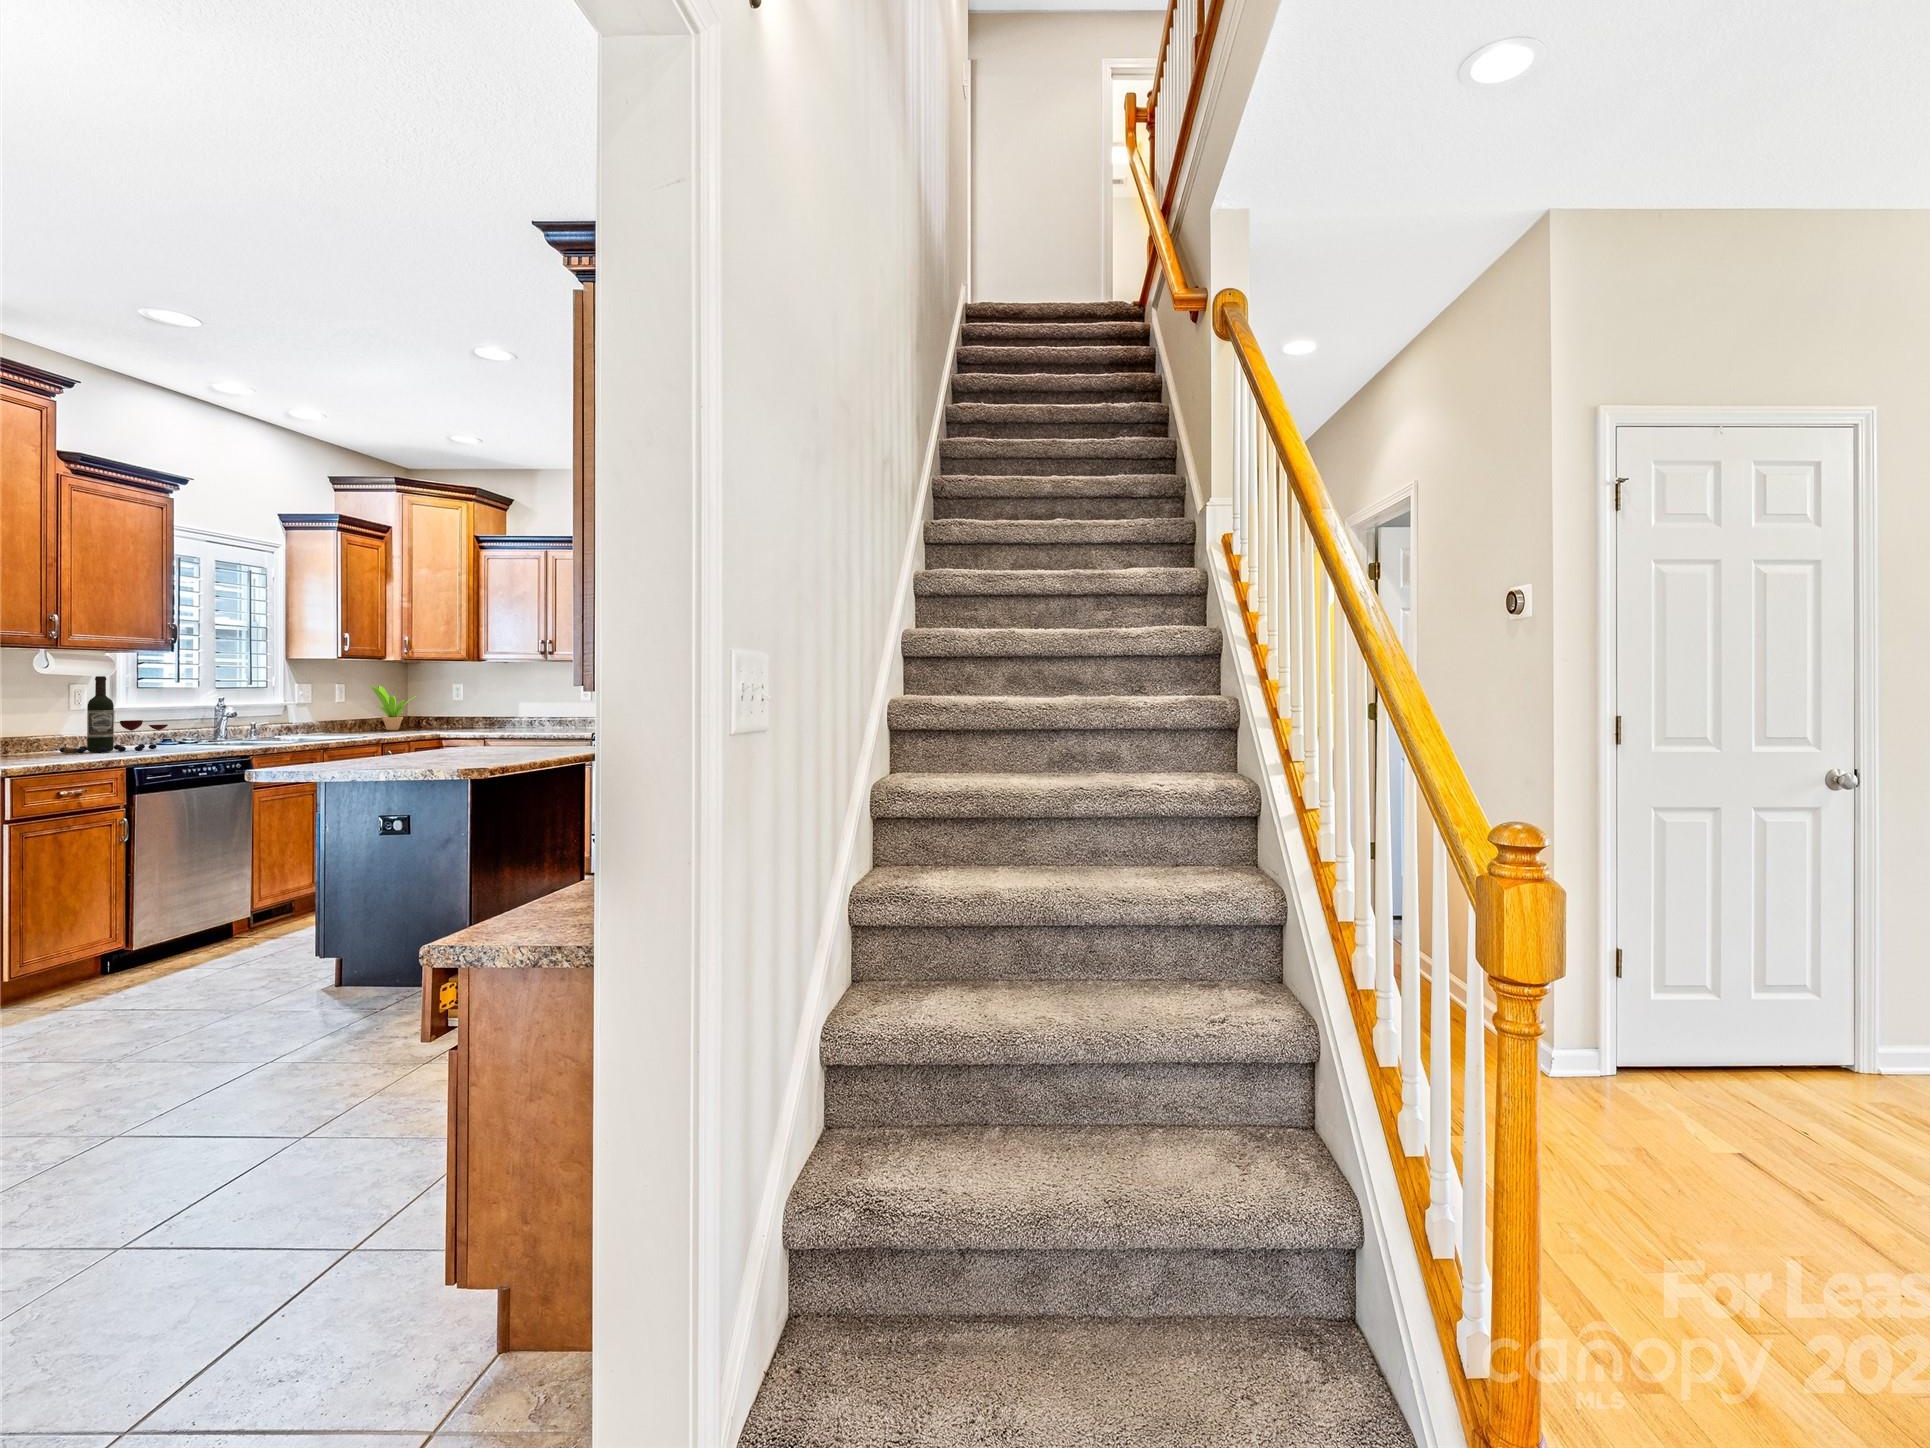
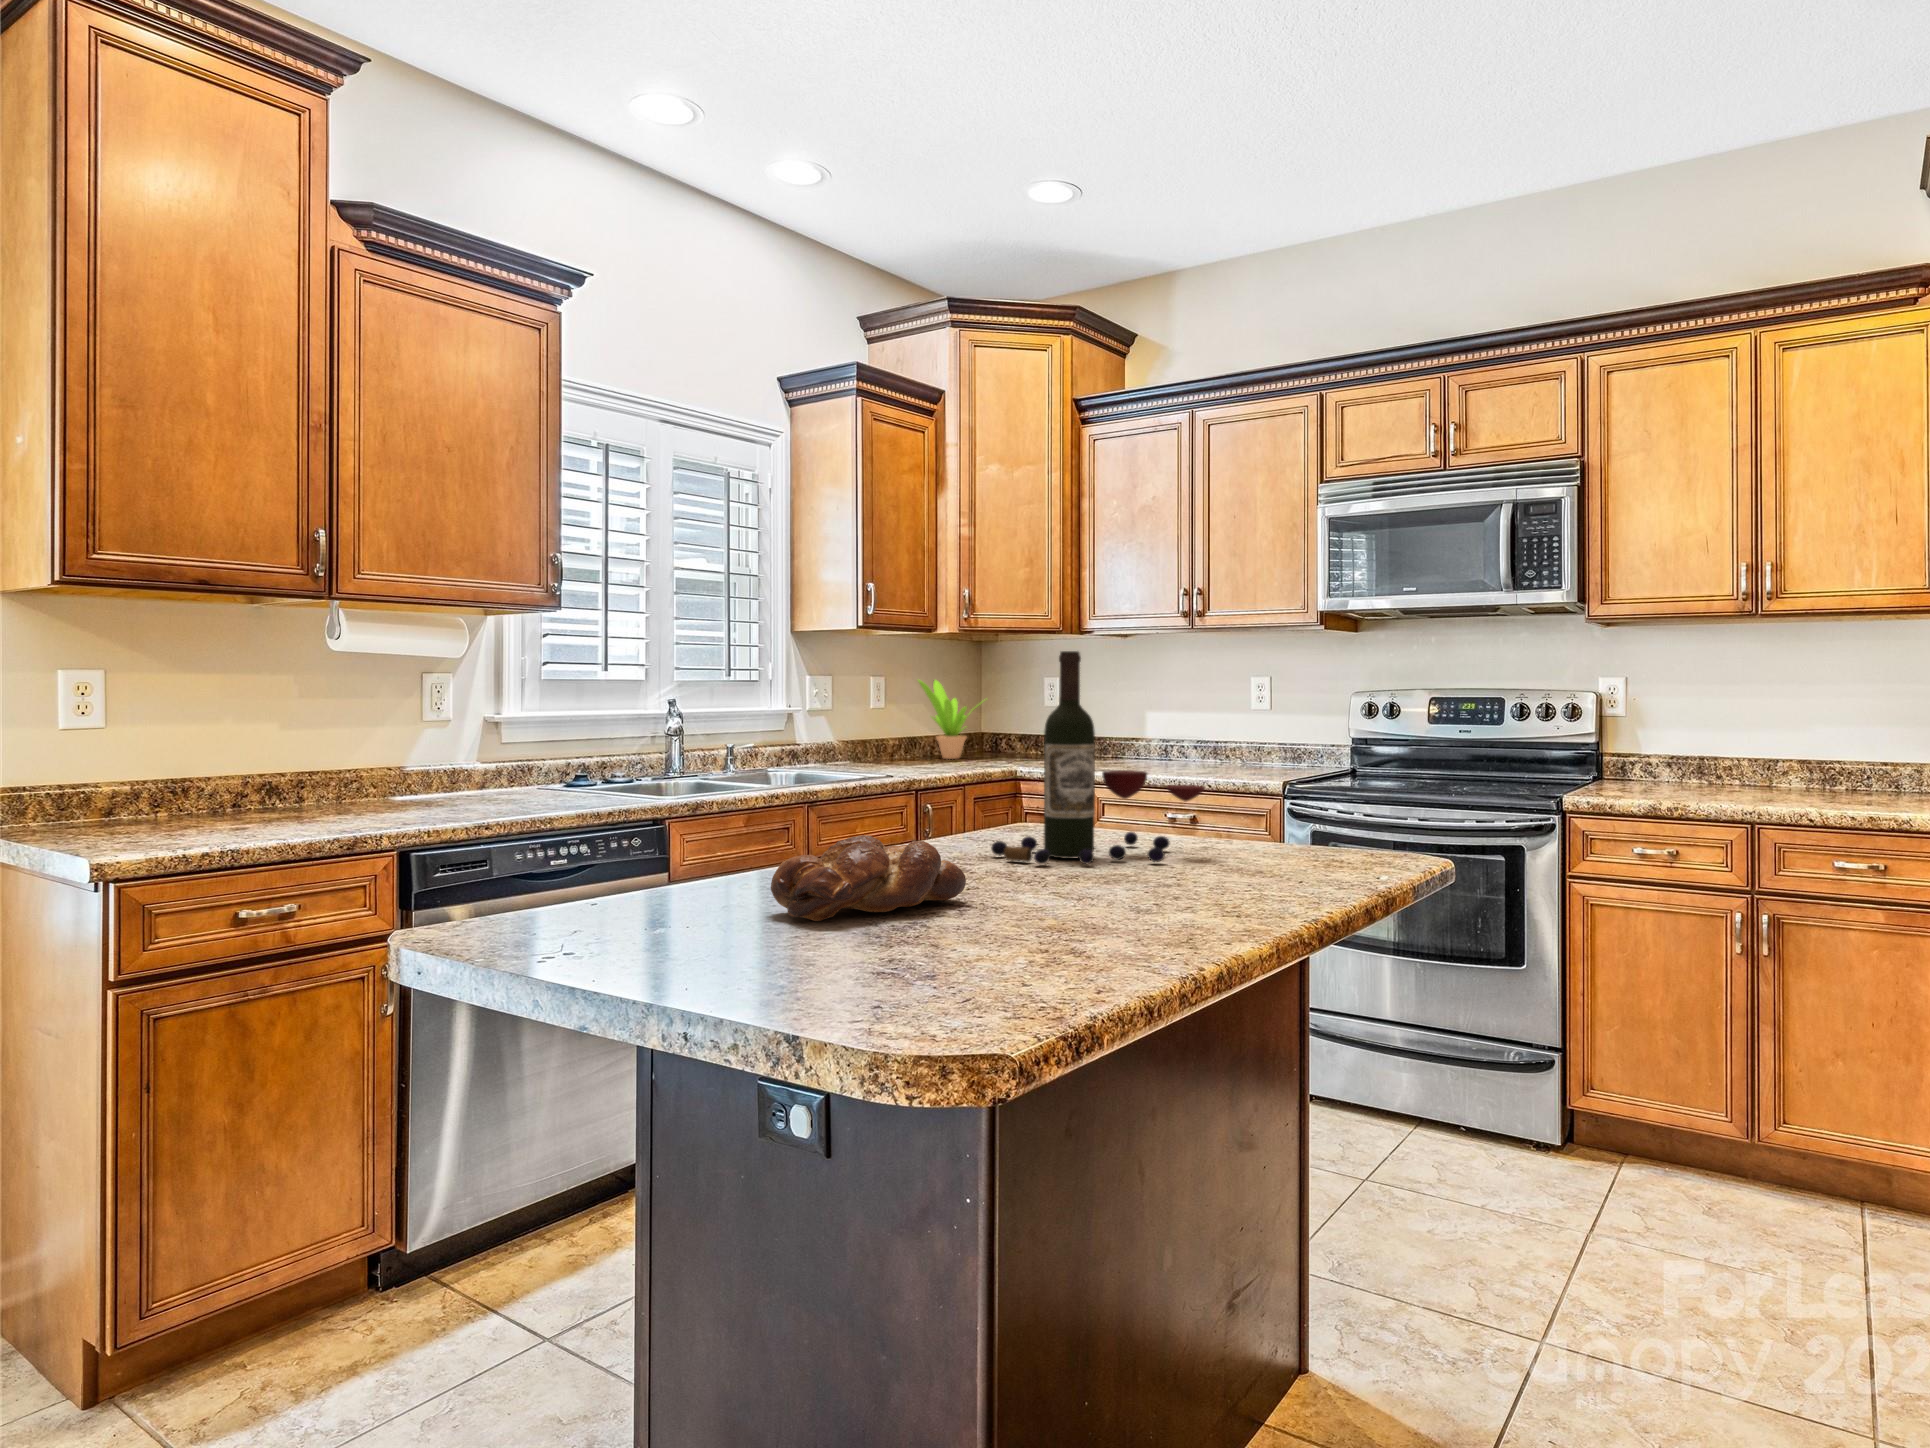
wine bottle: present [60,676,168,753] -> present [991,651,1205,864]
bread loaf: none [389,736,457,760] -> present [771,835,966,921]

